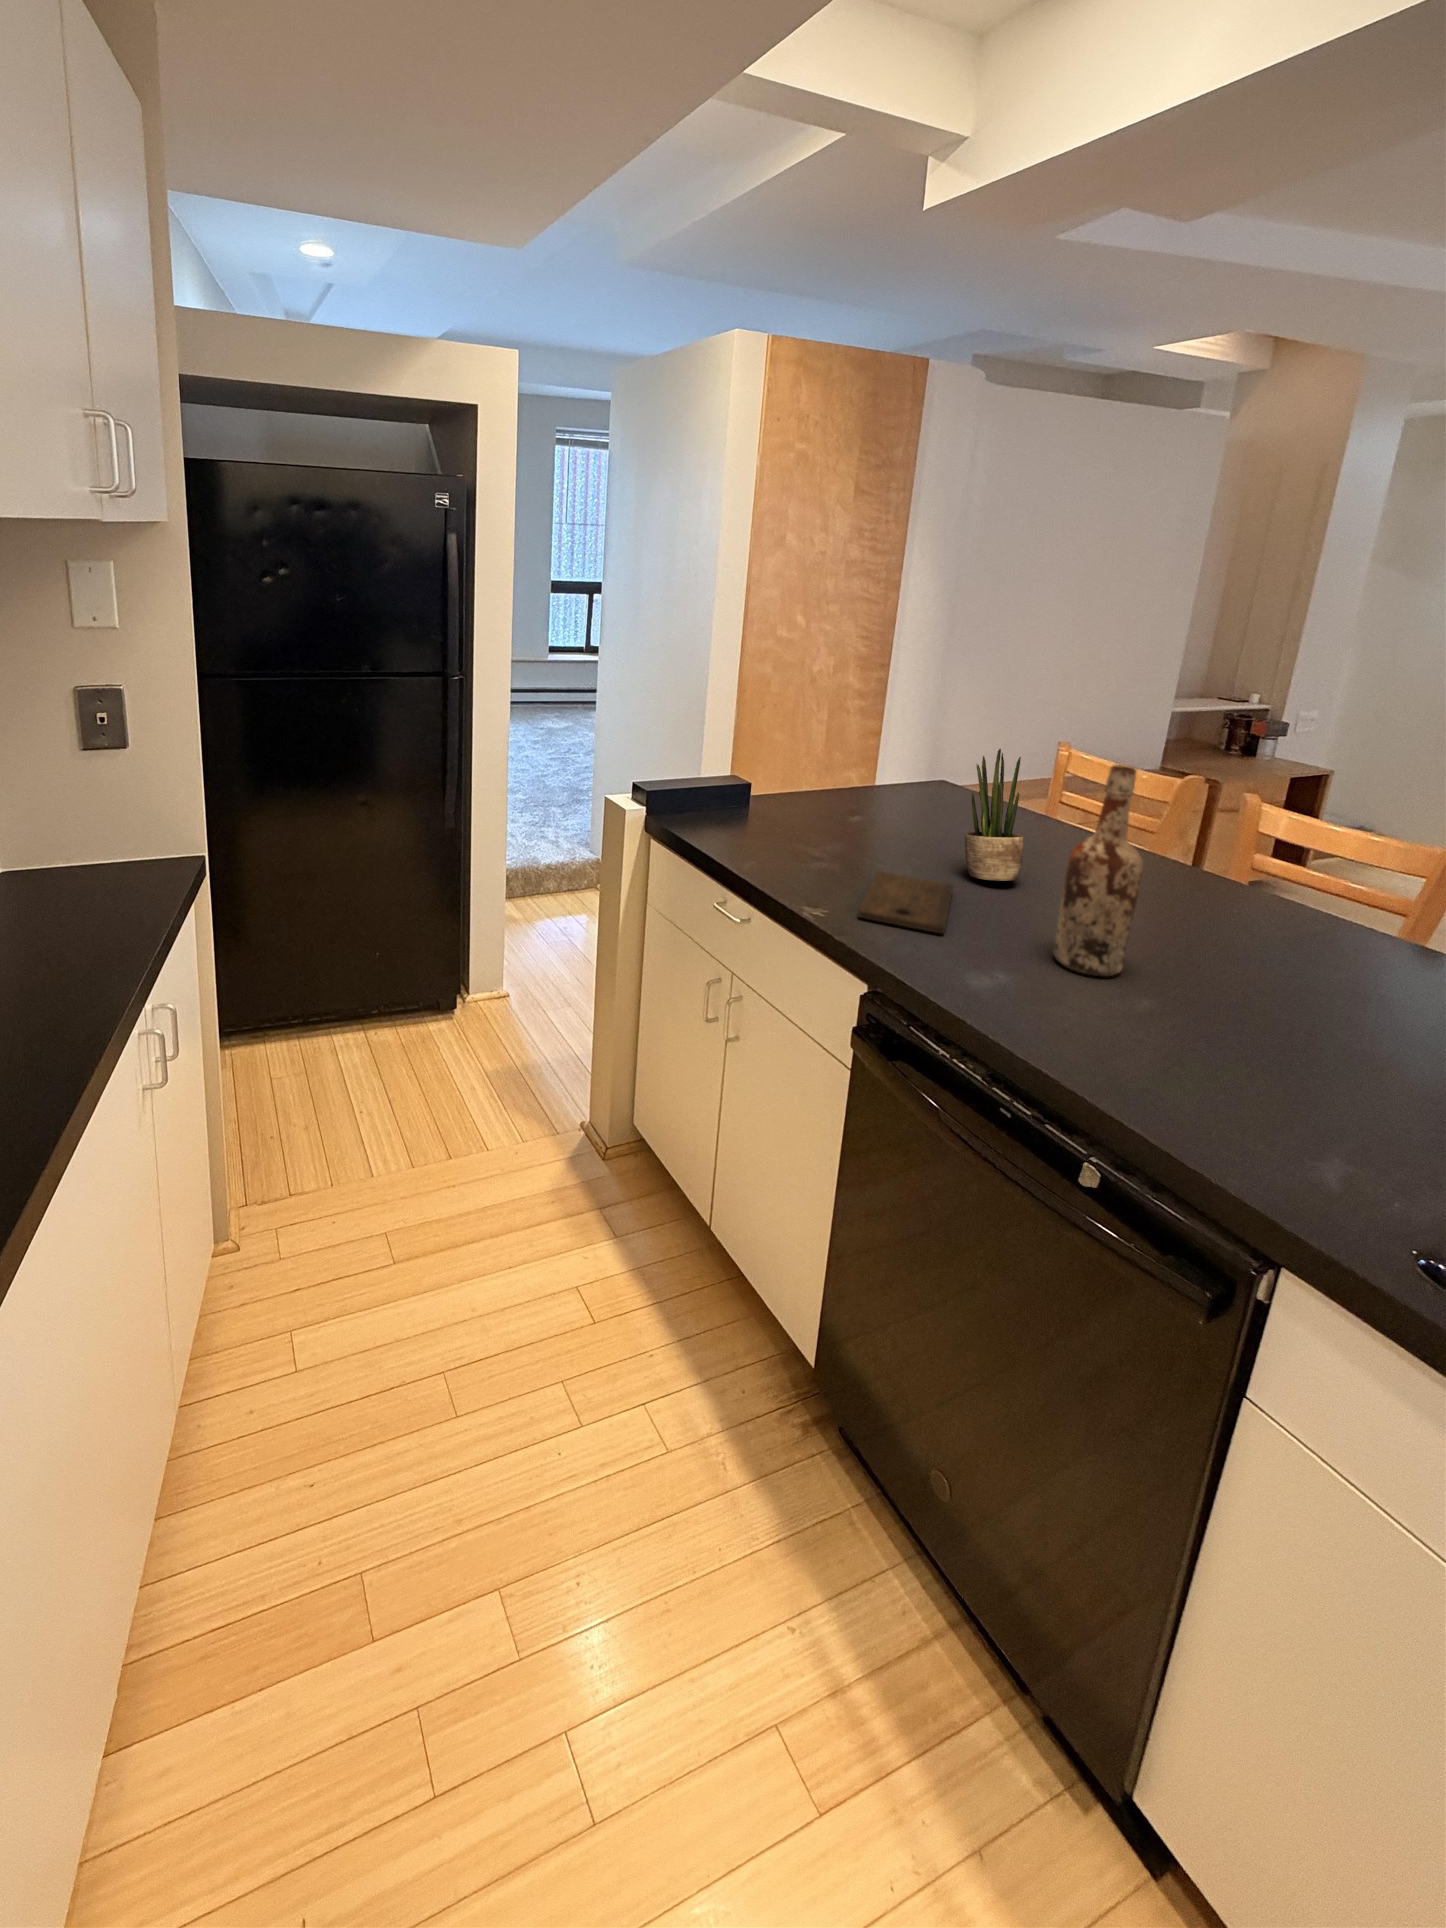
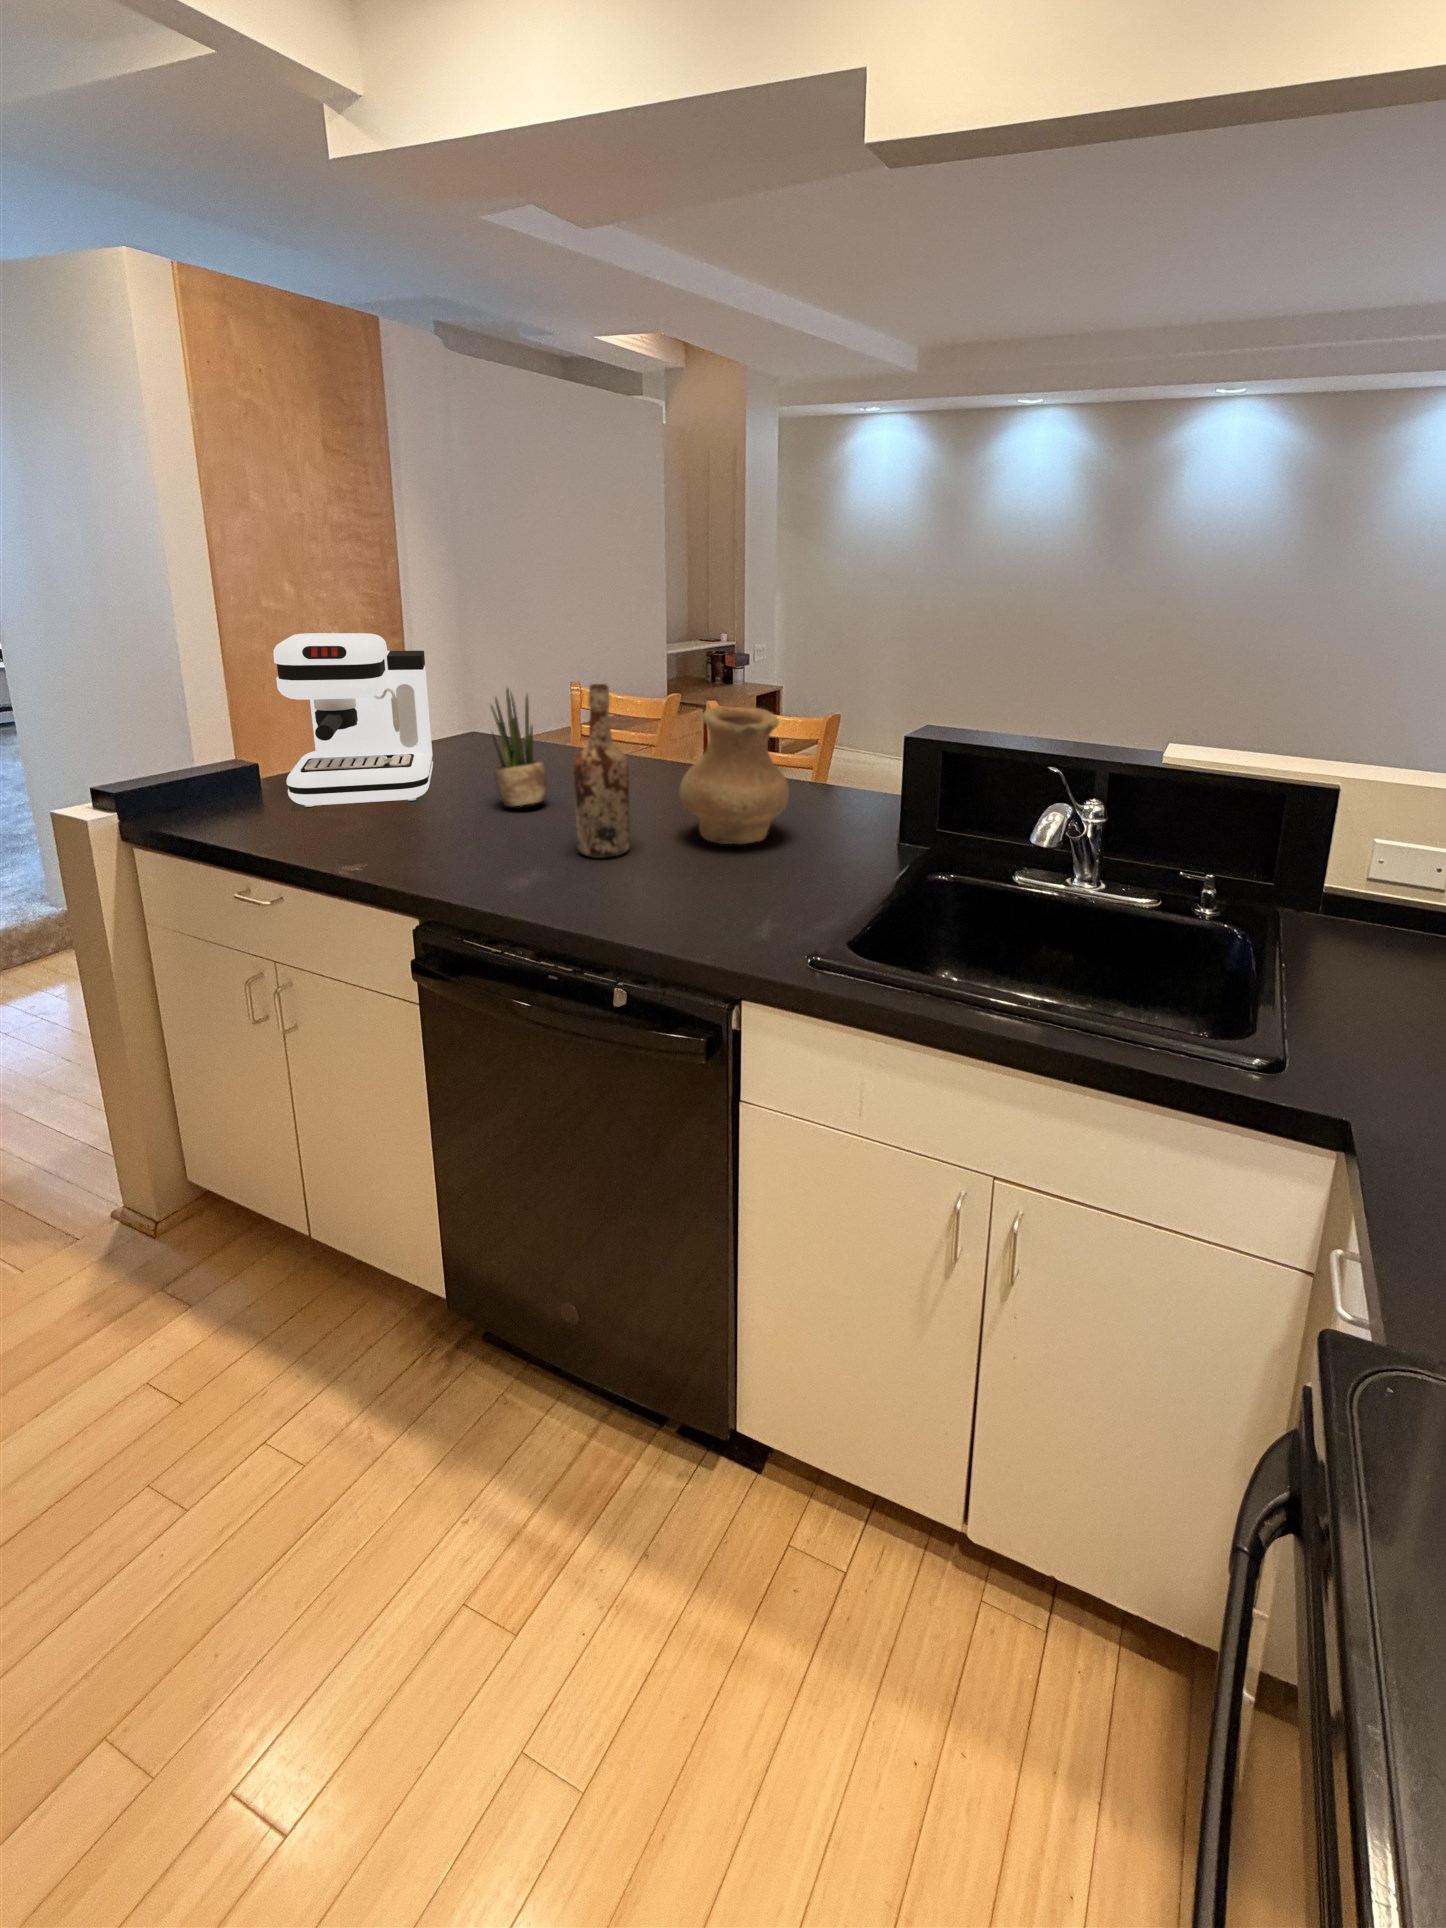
coffee maker: none [770,671,916,848] -> present [273,633,433,807]
vase: none [1206,817,1402,1015] -> present [679,706,789,844]
cutting board: present [859,872,953,933] -> none [401,816,490,863]

